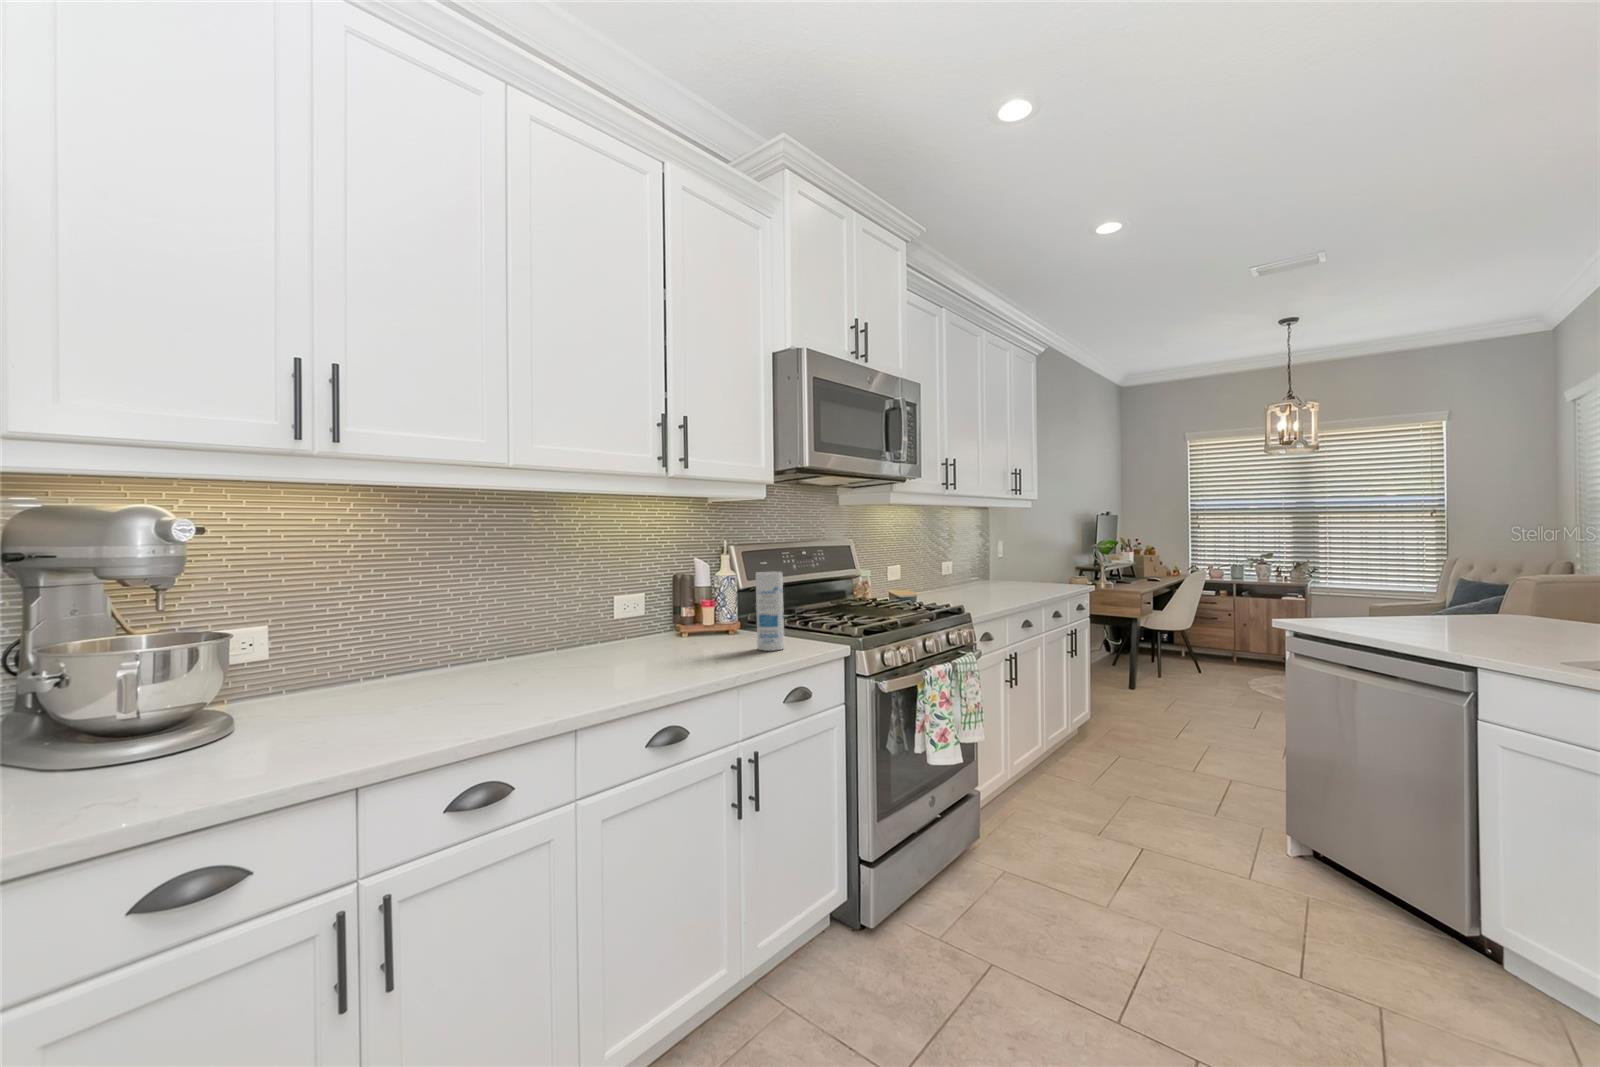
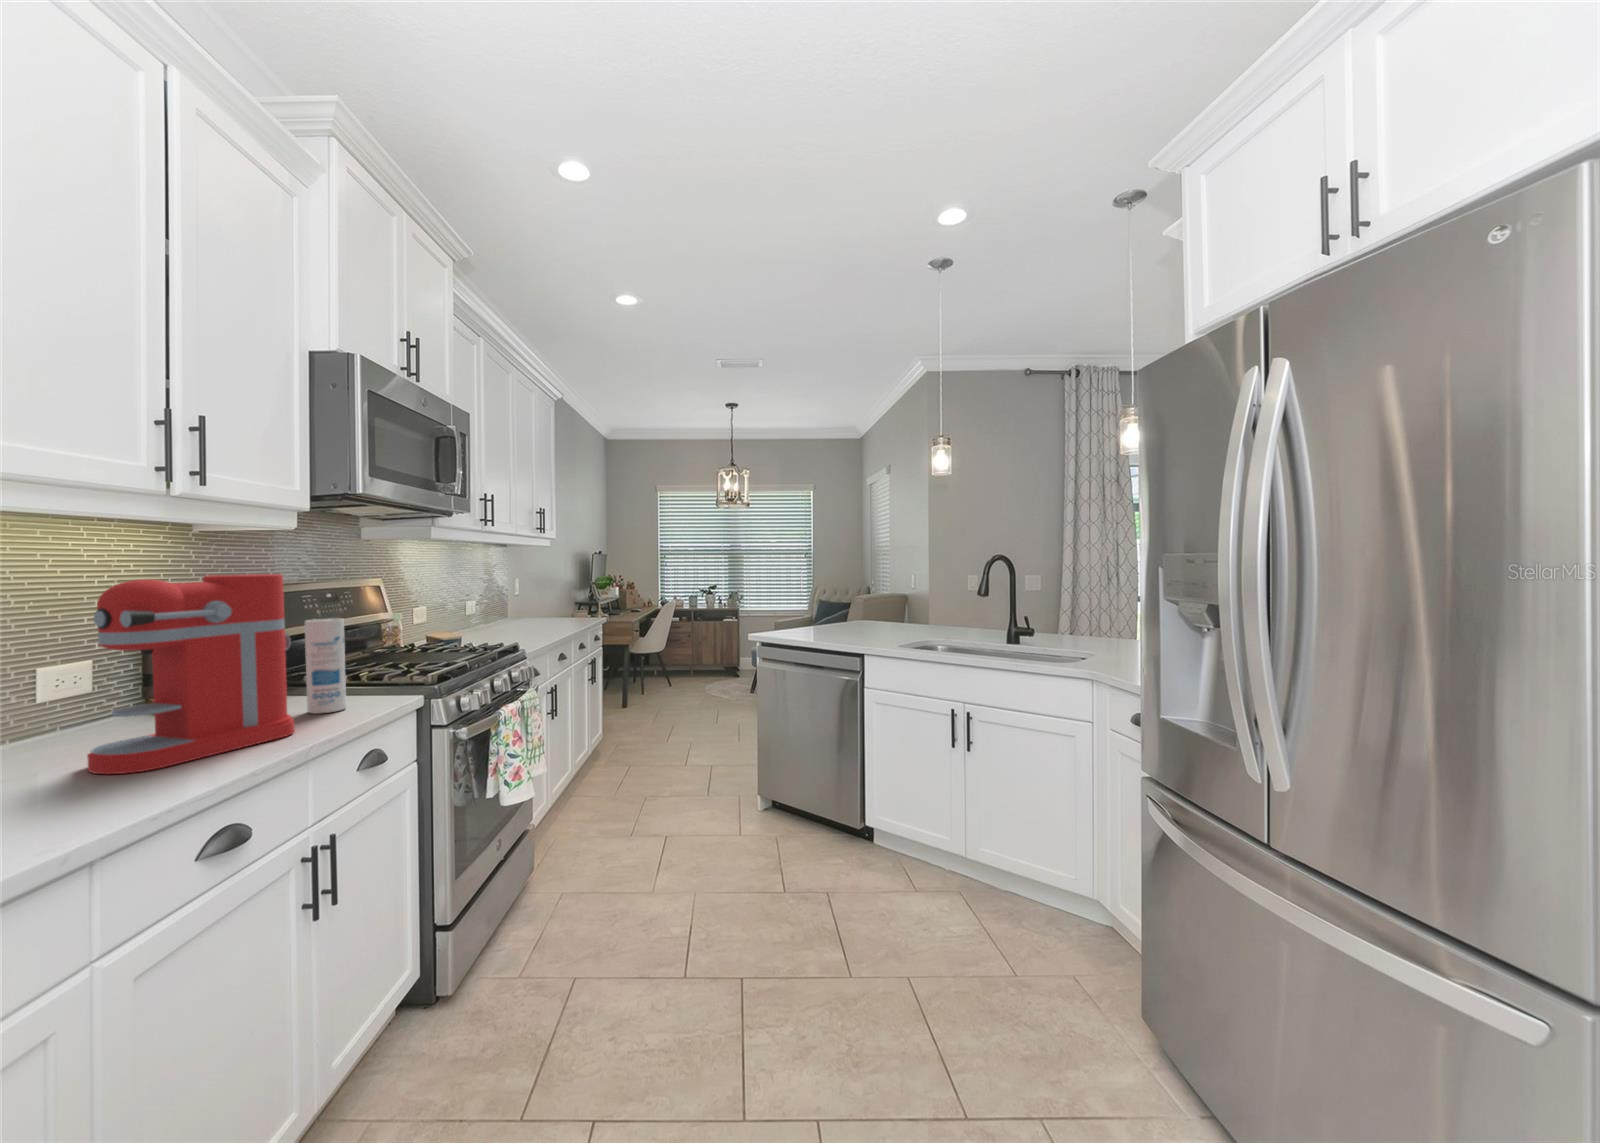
coffee maker: none [614,534,736,675] -> present [87,574,294,774]

